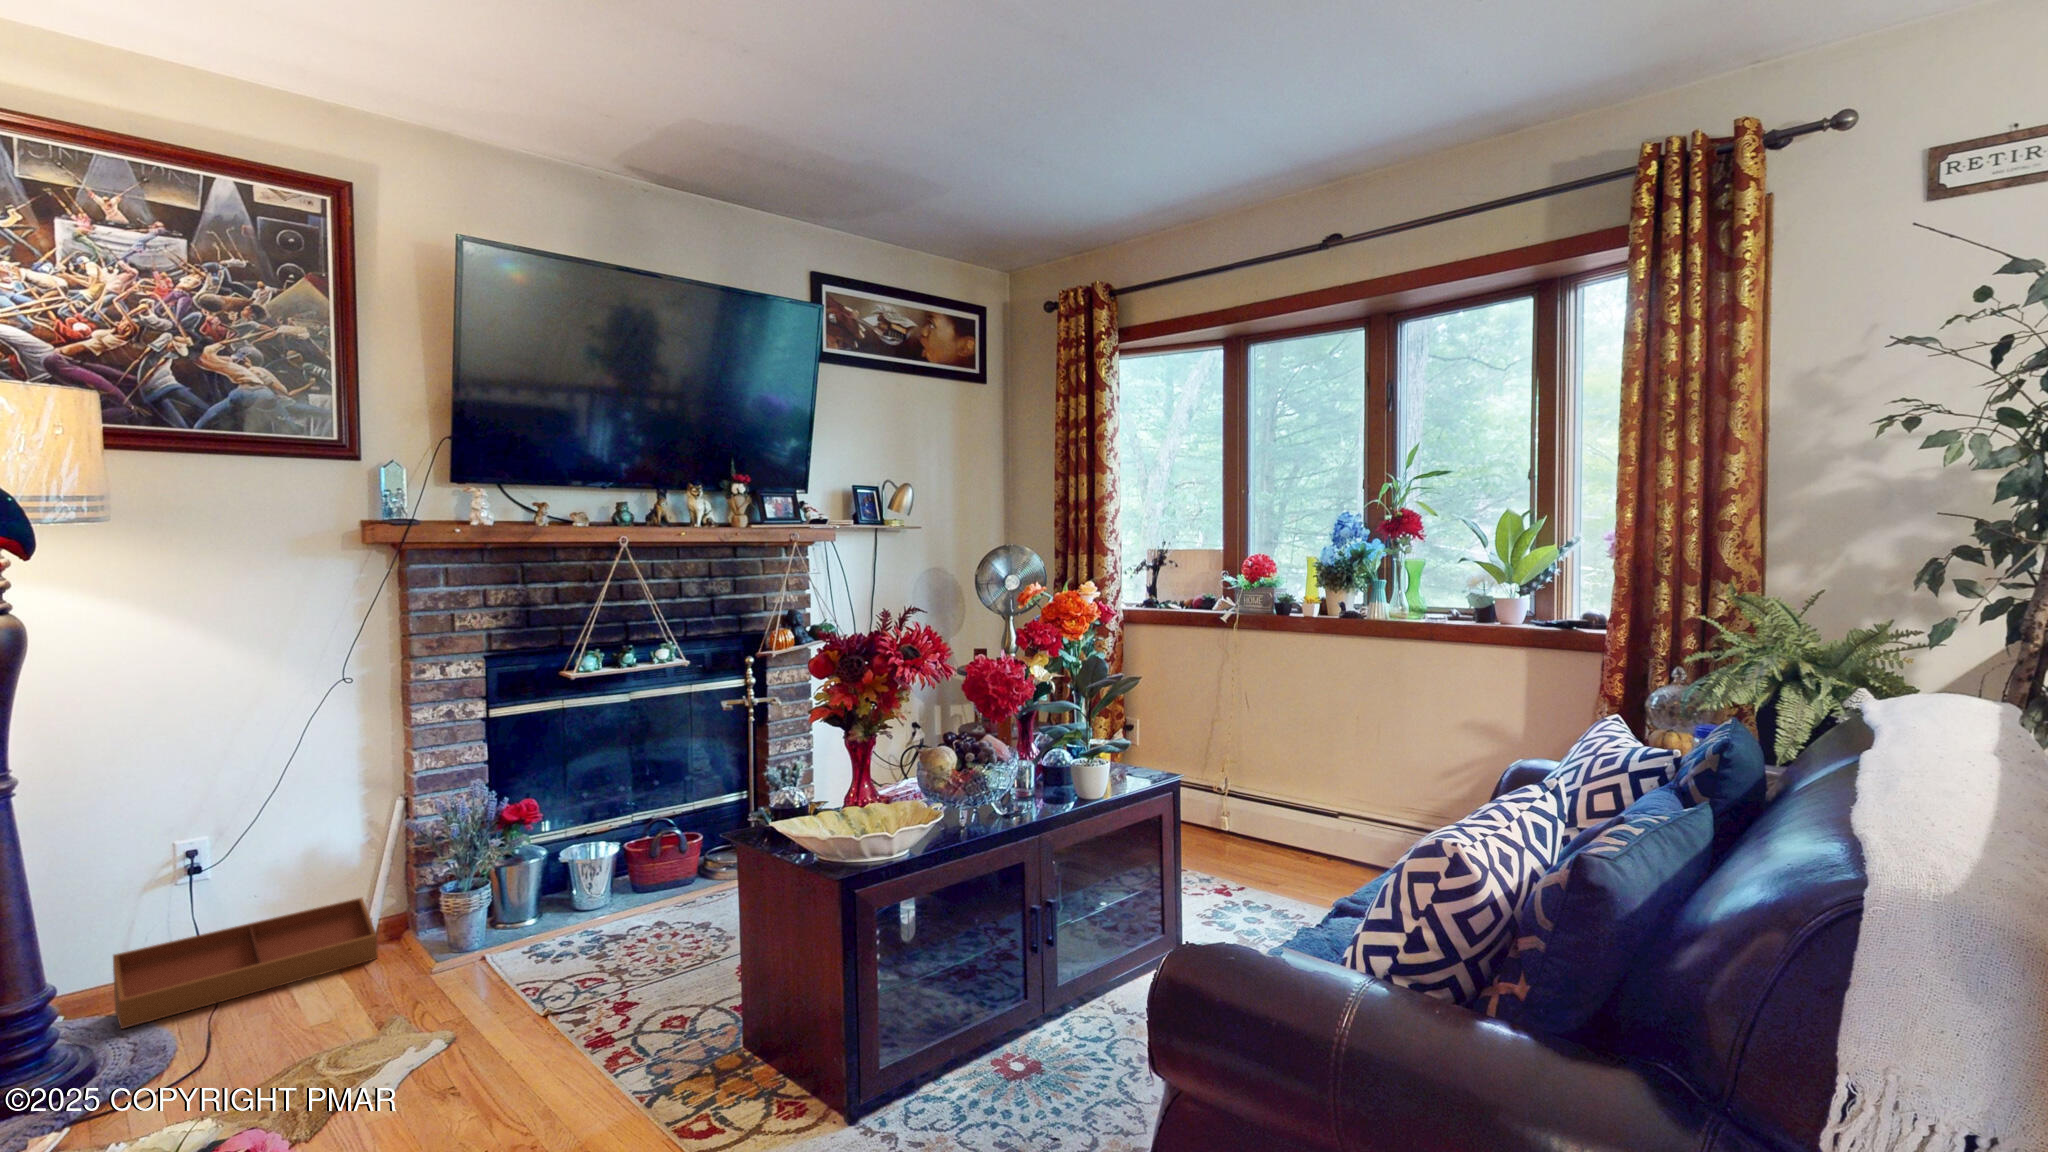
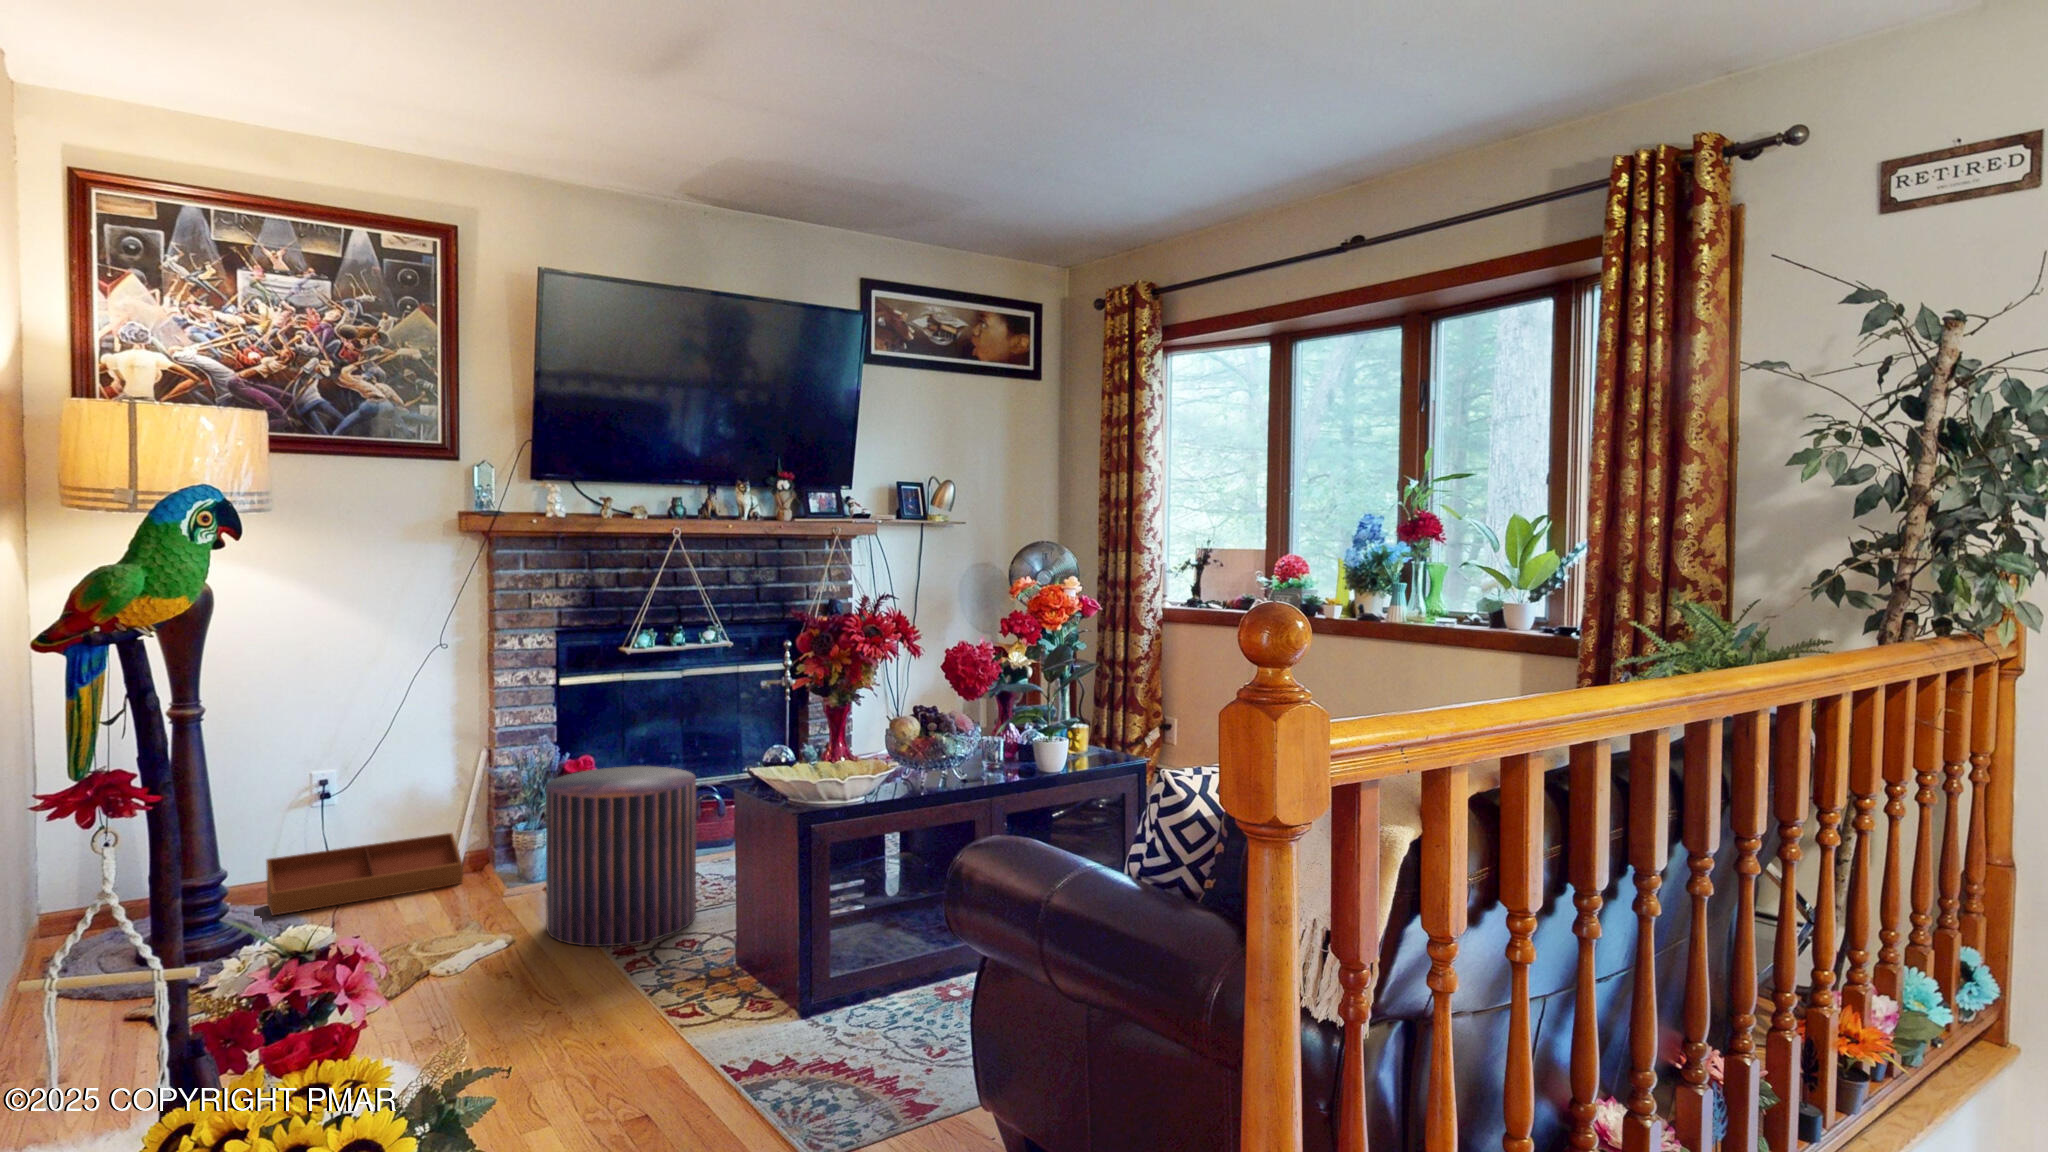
pouf: none [490,811,677,1041] -> present [546,766,696,946]

